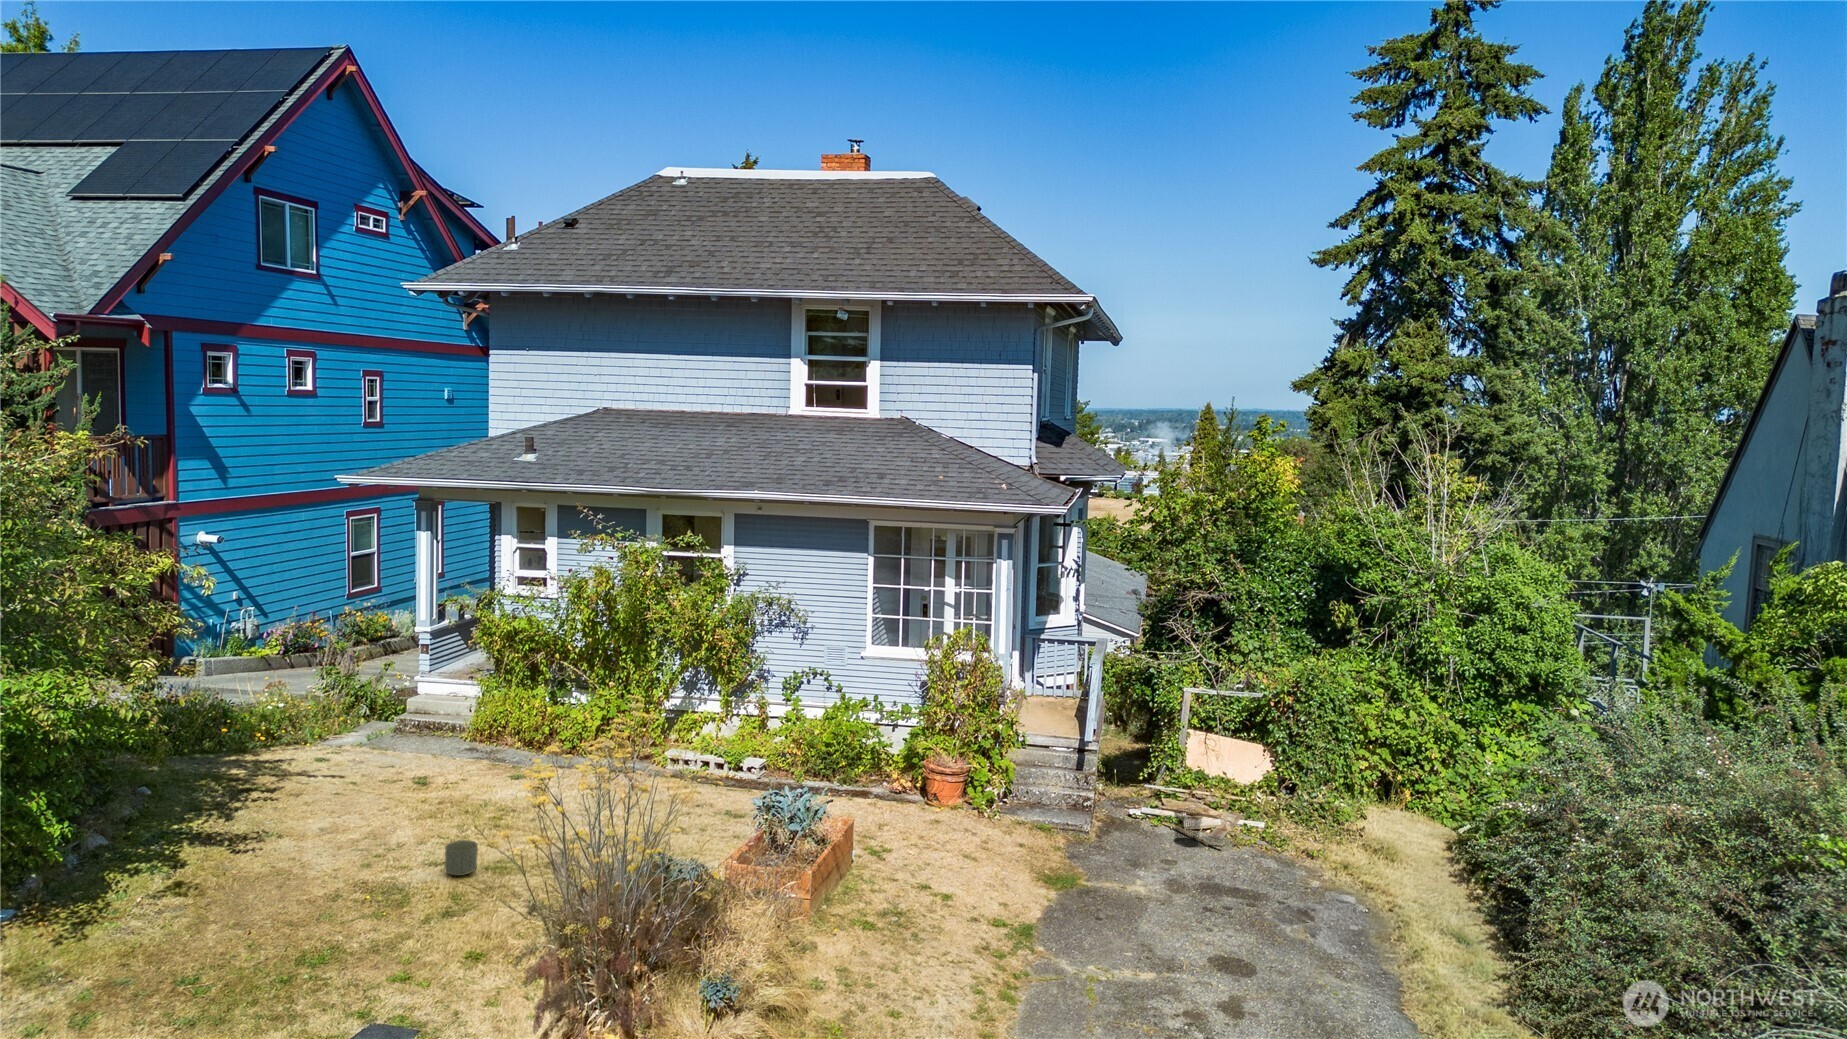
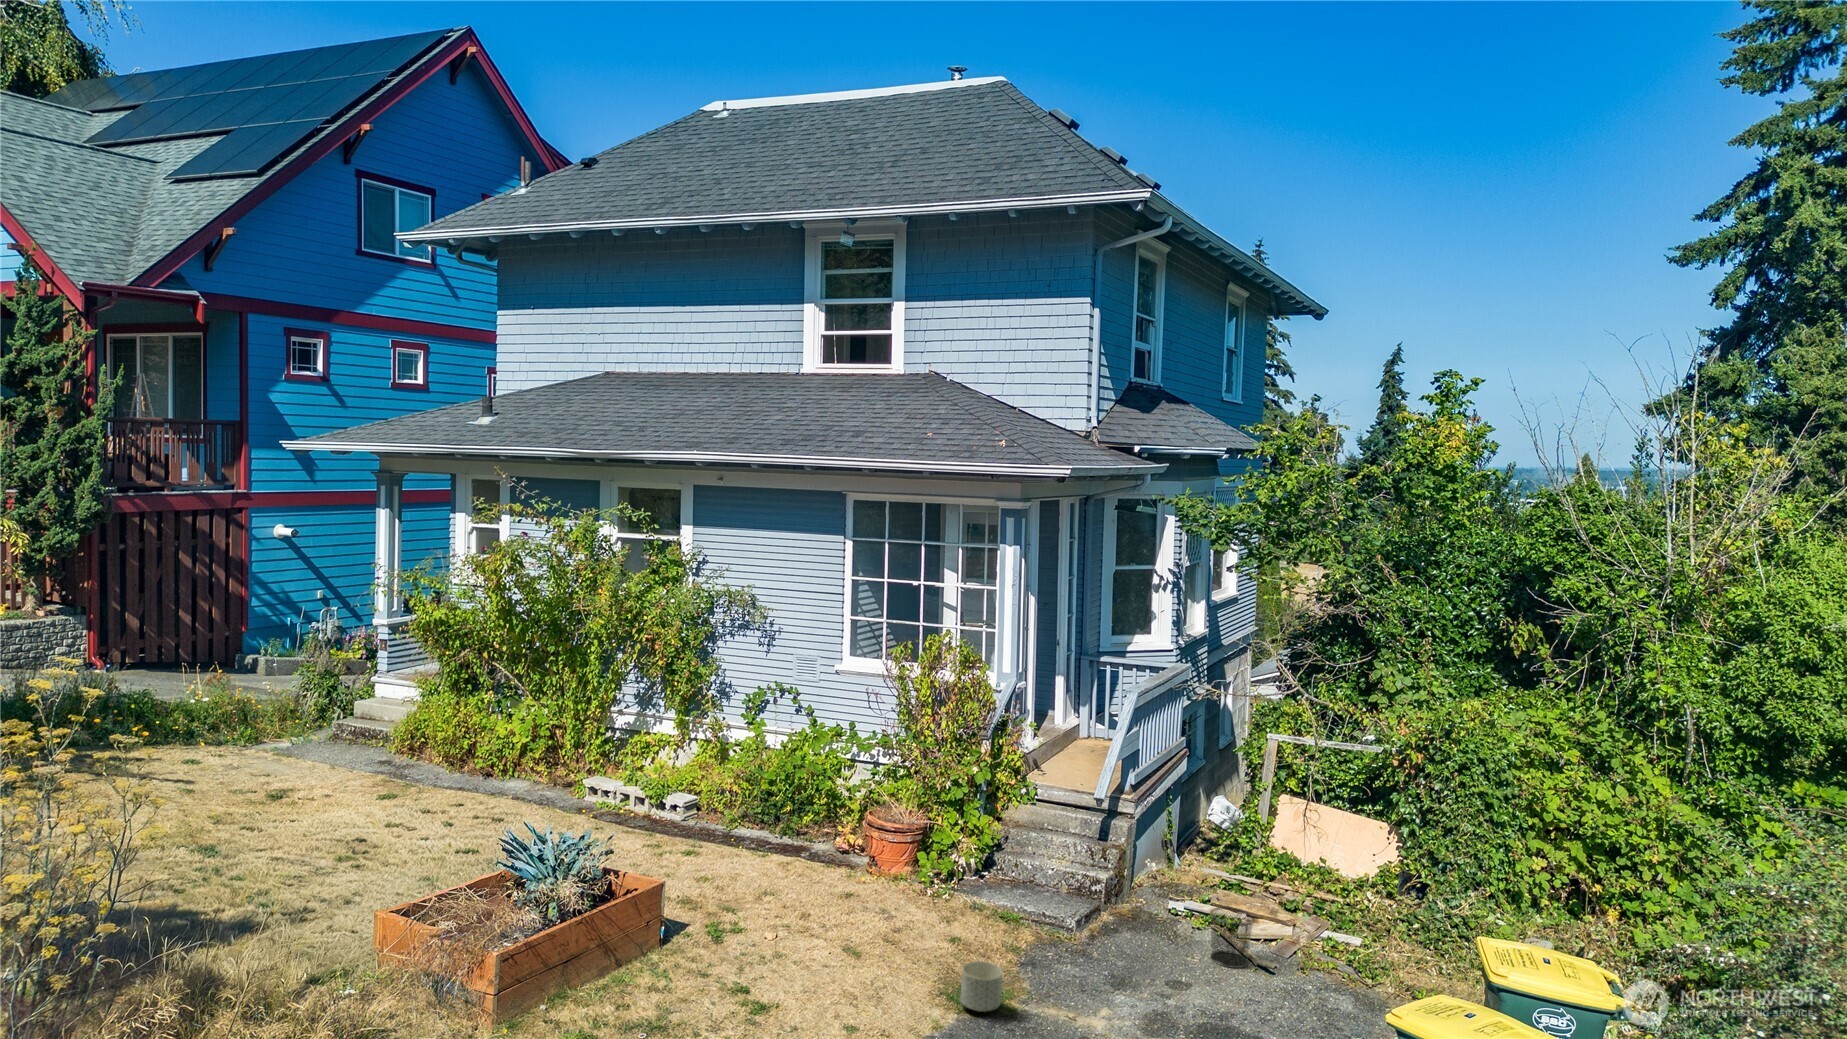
planter: present [445,840,478,876] -> present [960,961,1003,1012]

